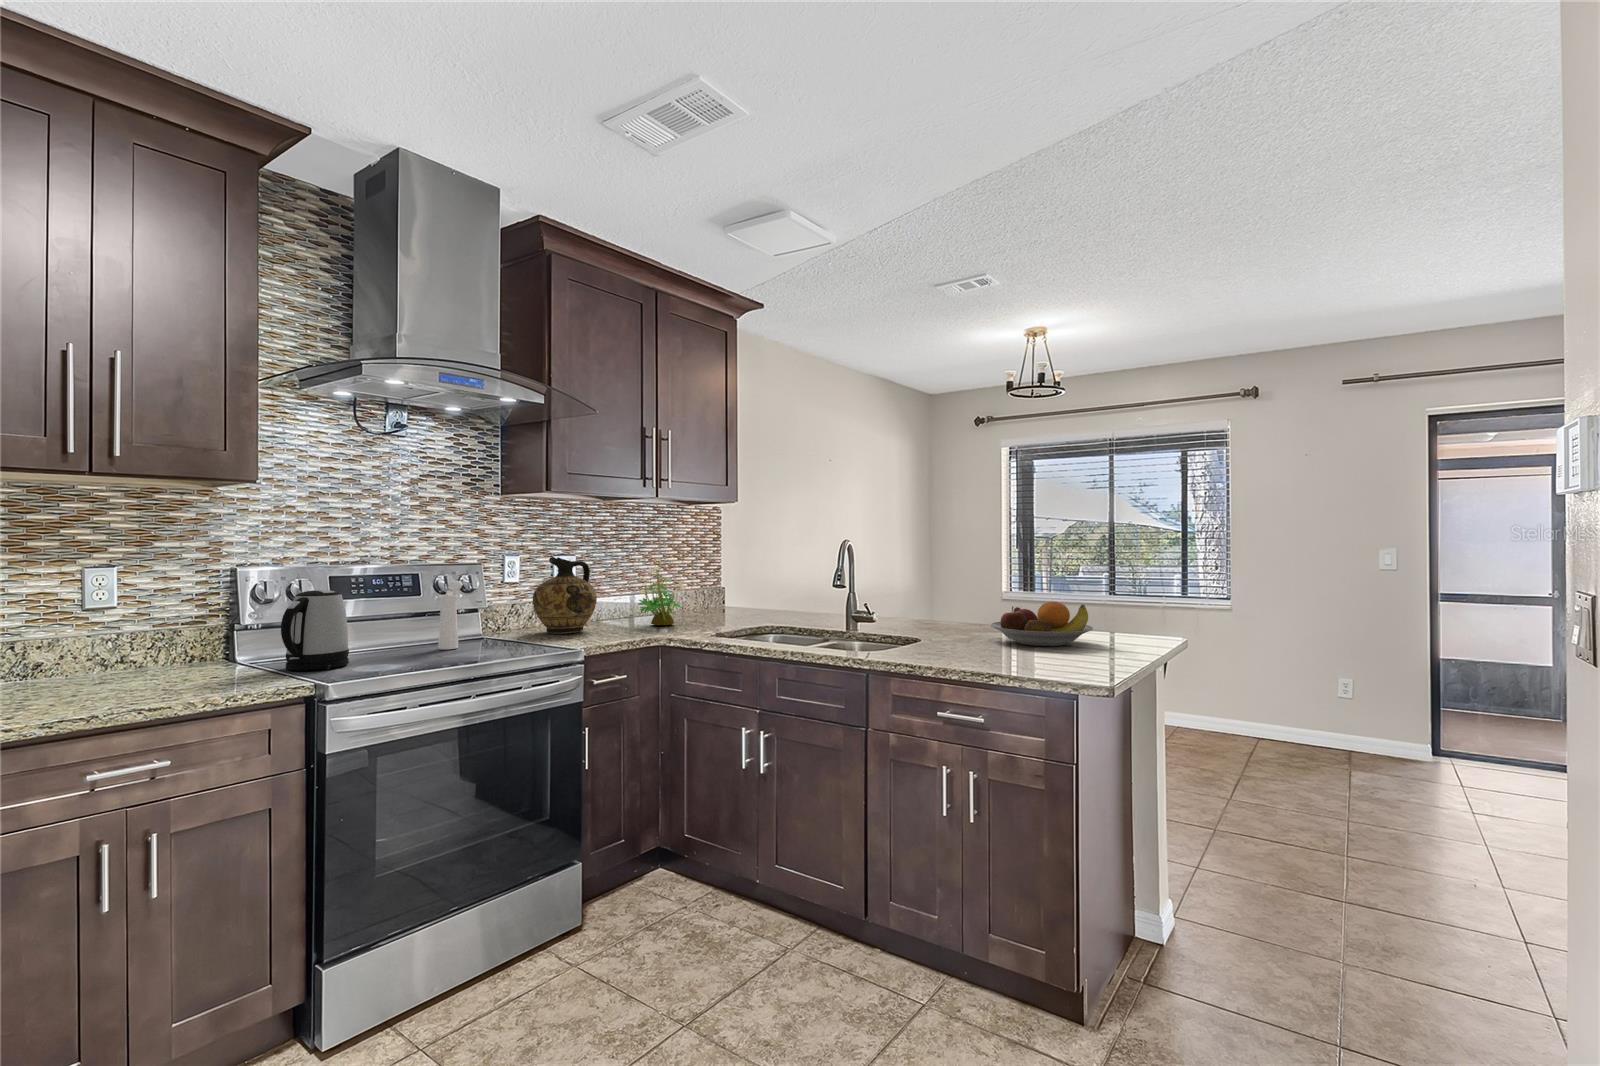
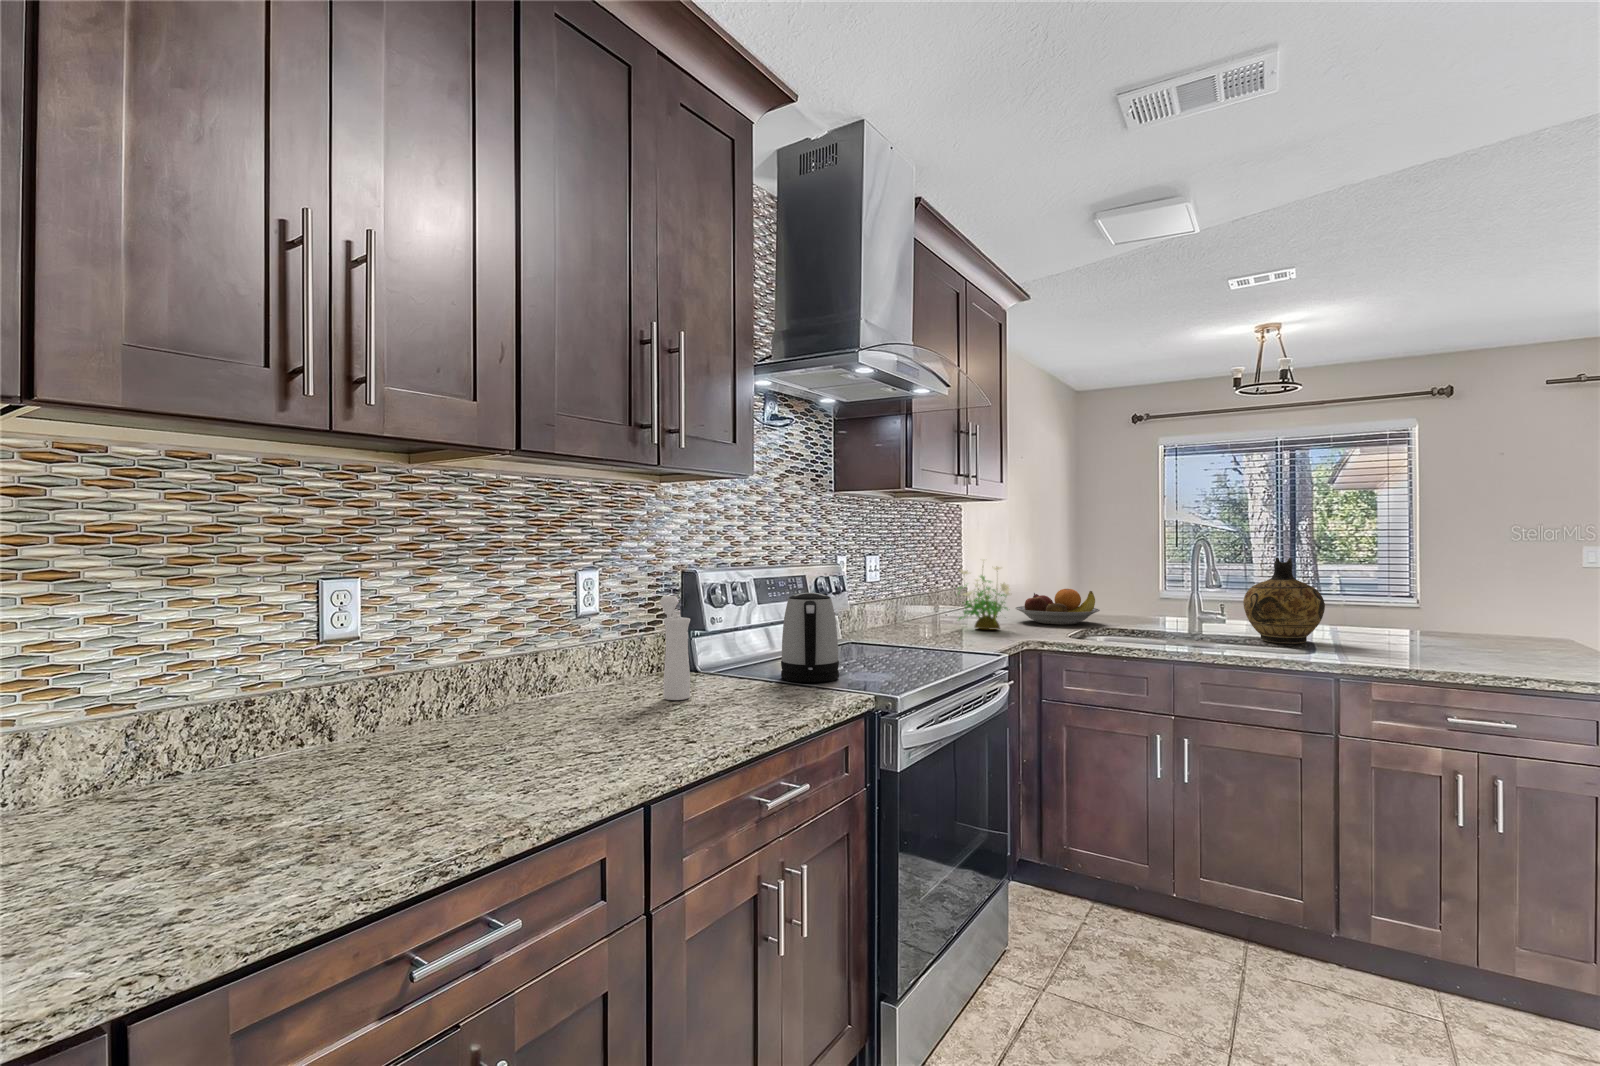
ceramic jug: present [533,557,597,634] -> present [1243,558,1325,644]
pepper mill: present [438,581,463,650] -> present [659,596,690,700]
fruit bowl: present [990,602,1093,646] -> present [1015,589,1100,625]

